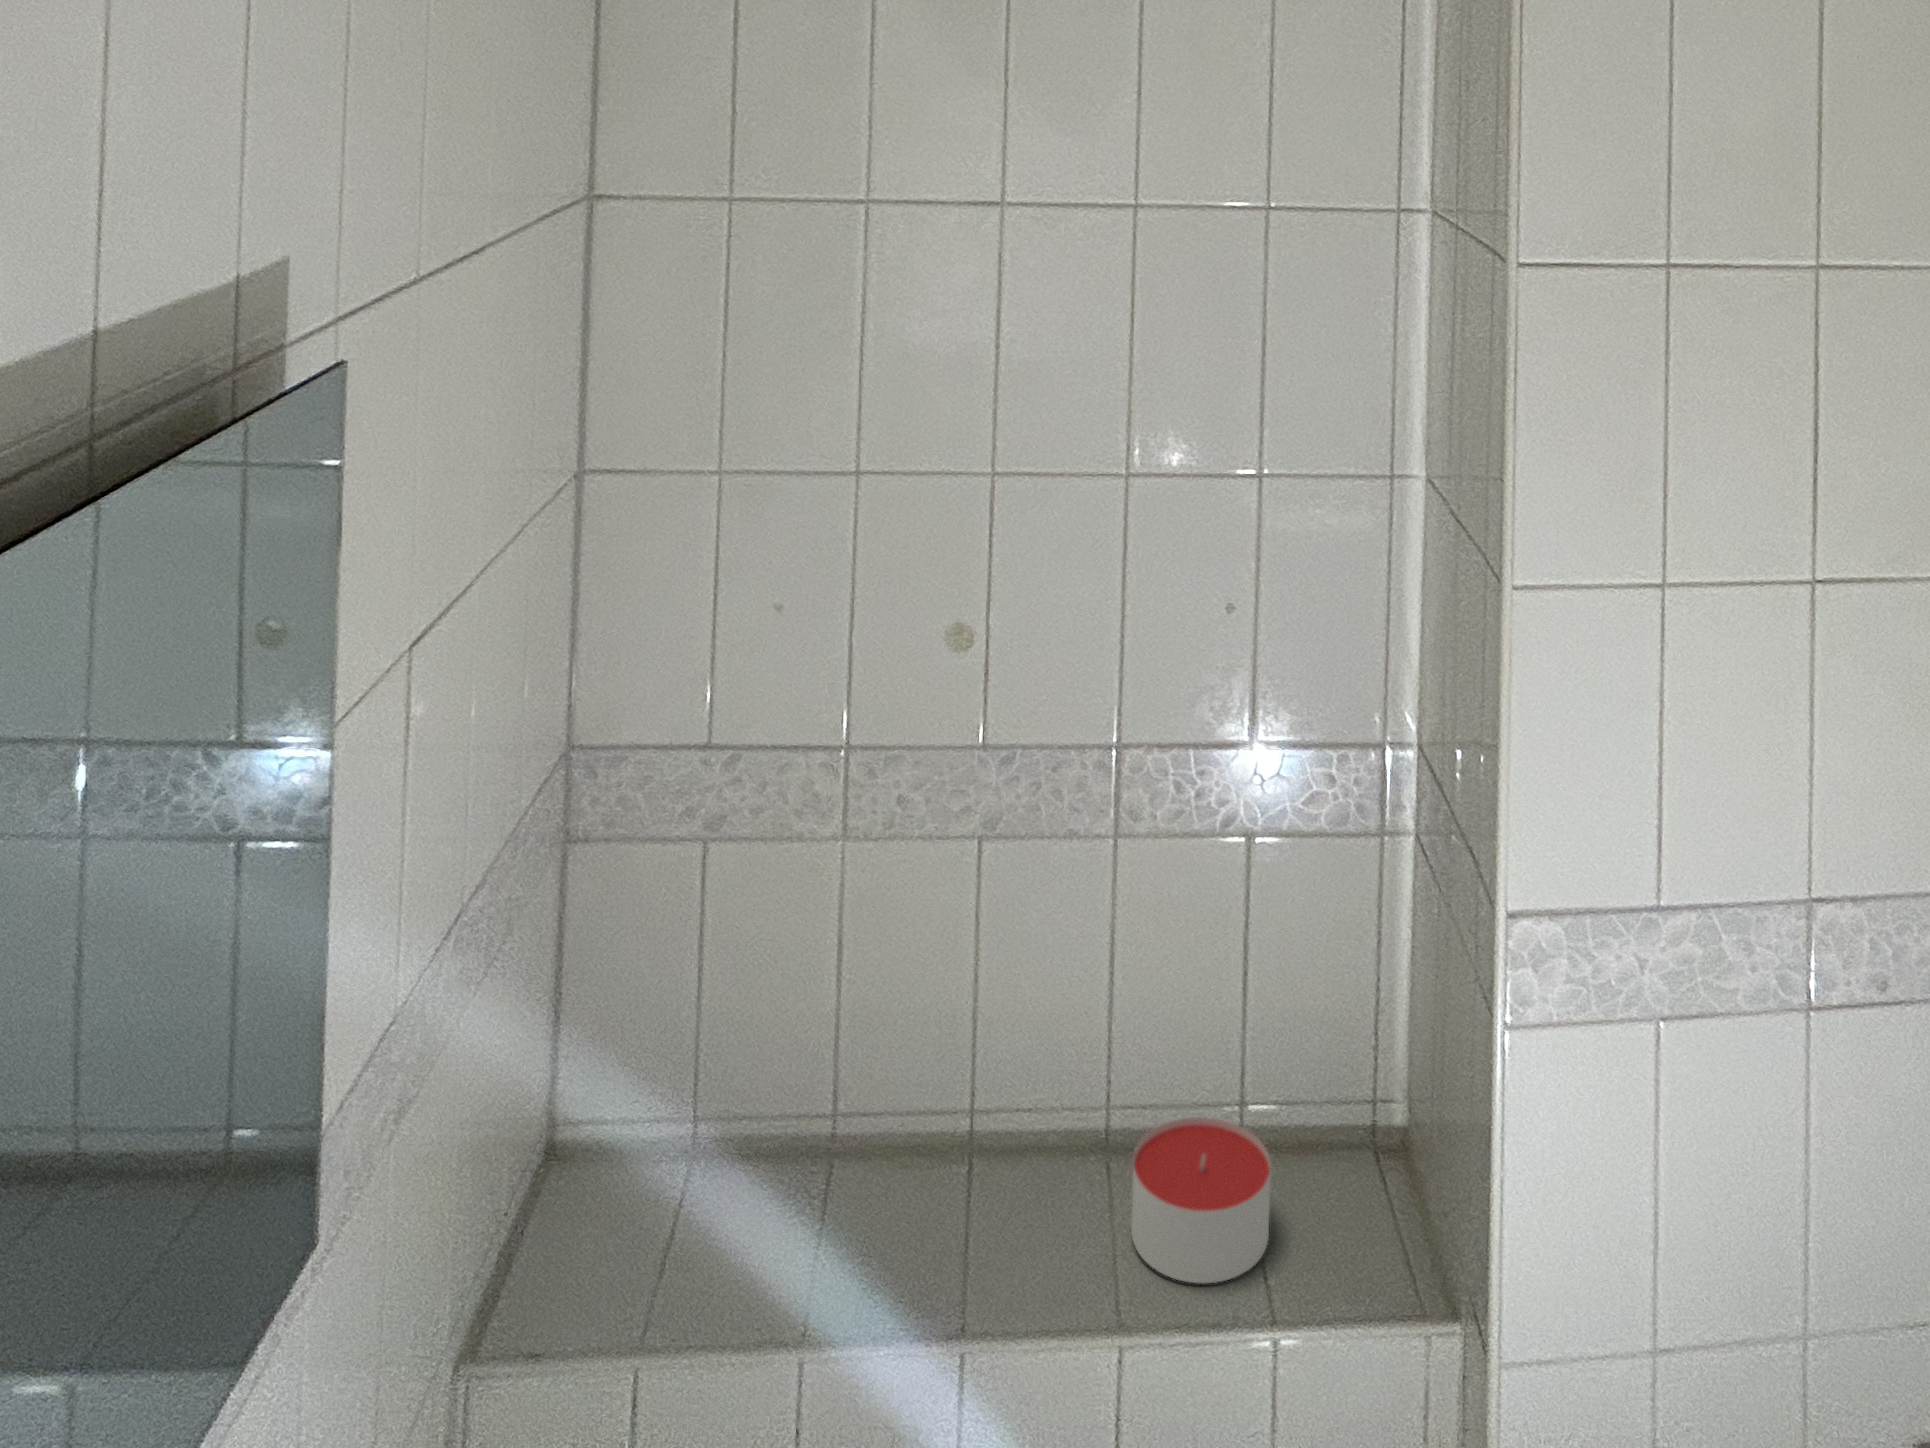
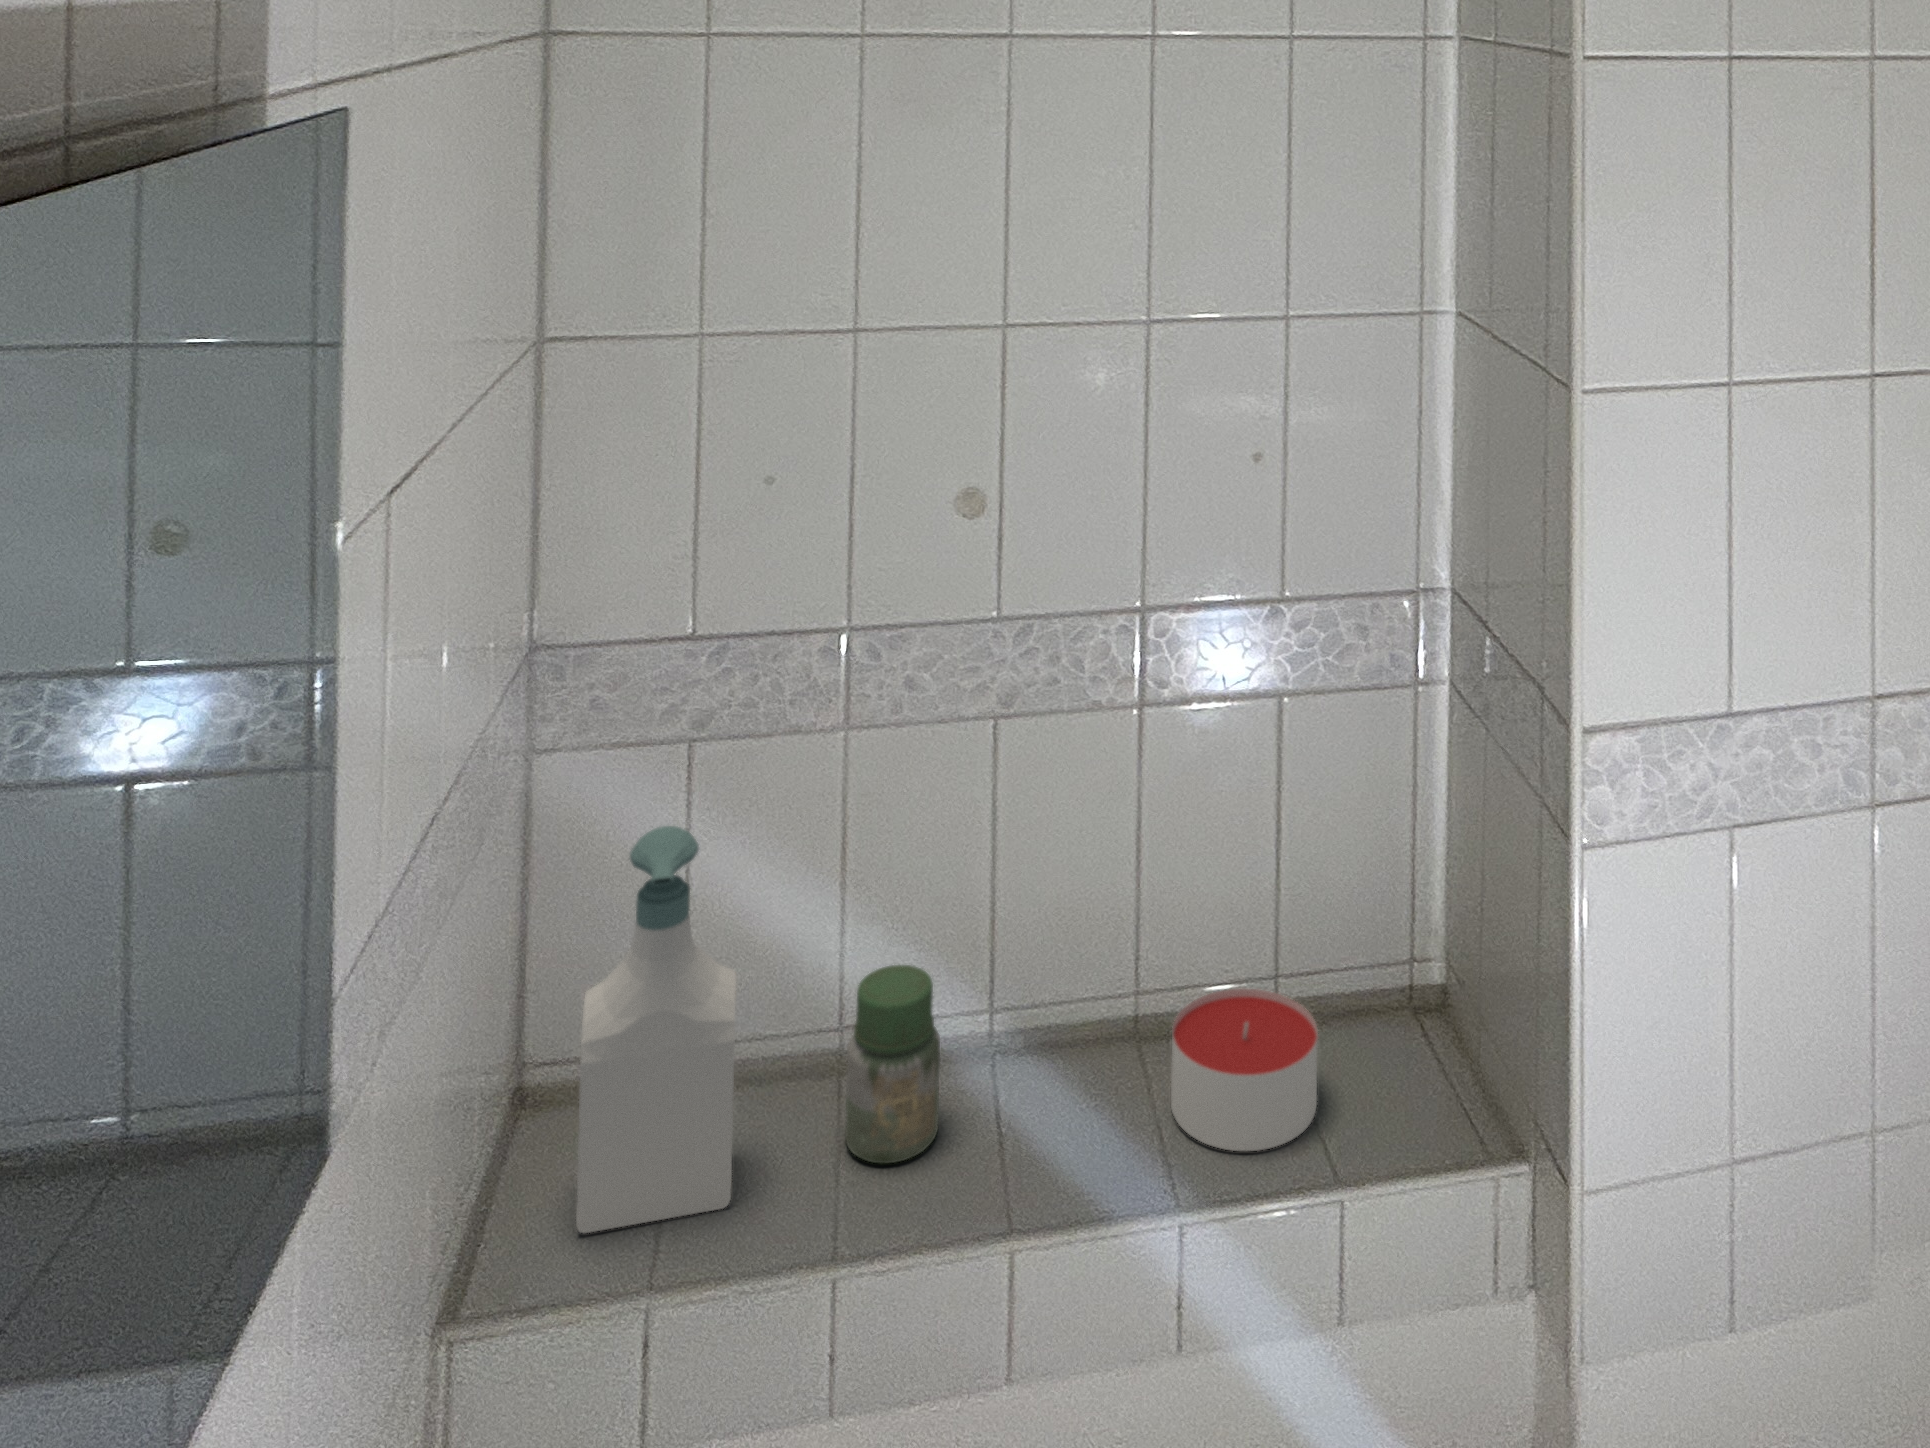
soap bottle: none [584,931,734,1299] -> present [576,826,736,1233]
jar: none [830,1070,918,1259] -> present [845,965,940,1163]

